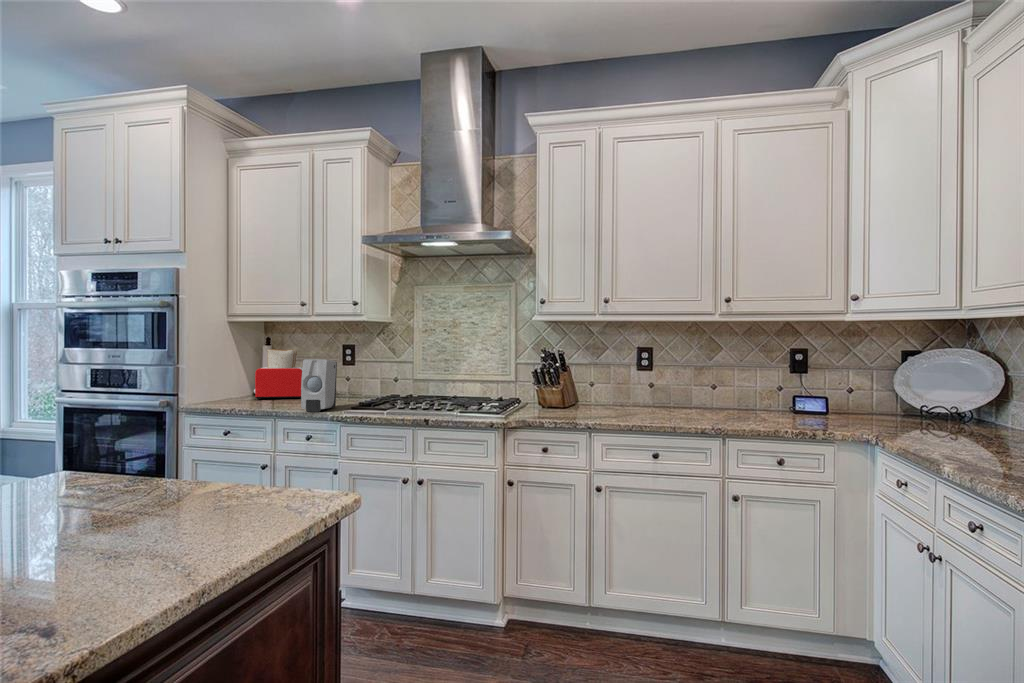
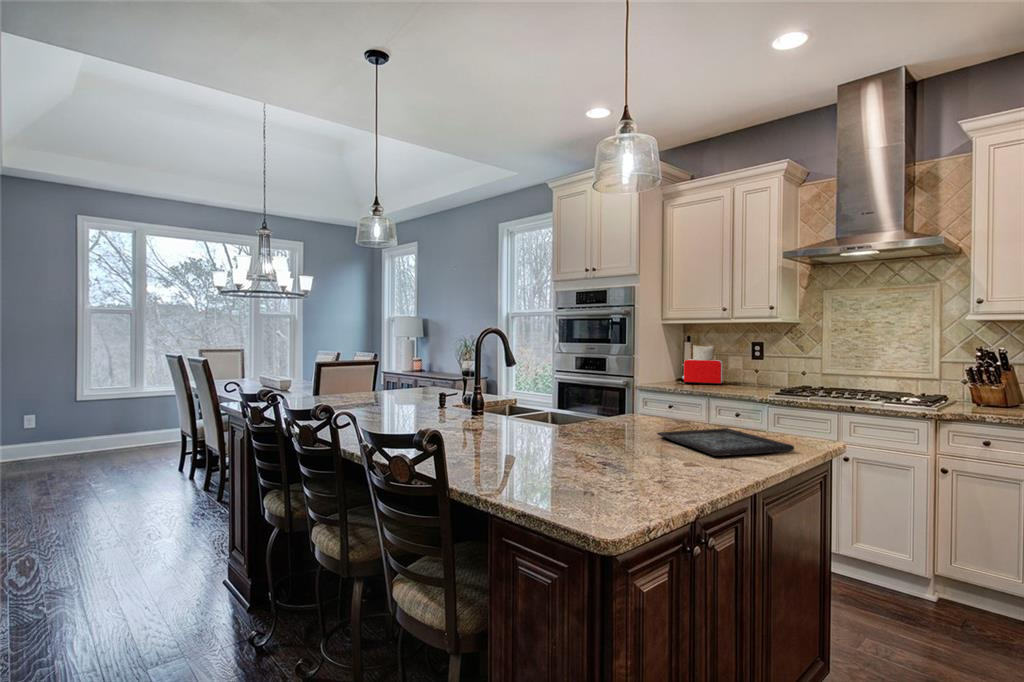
soap dispenser: present [301,359,337,412] -> none [733,353,758,395]
tray: none [35,485,265,572] -> present [657,428,794,456]

